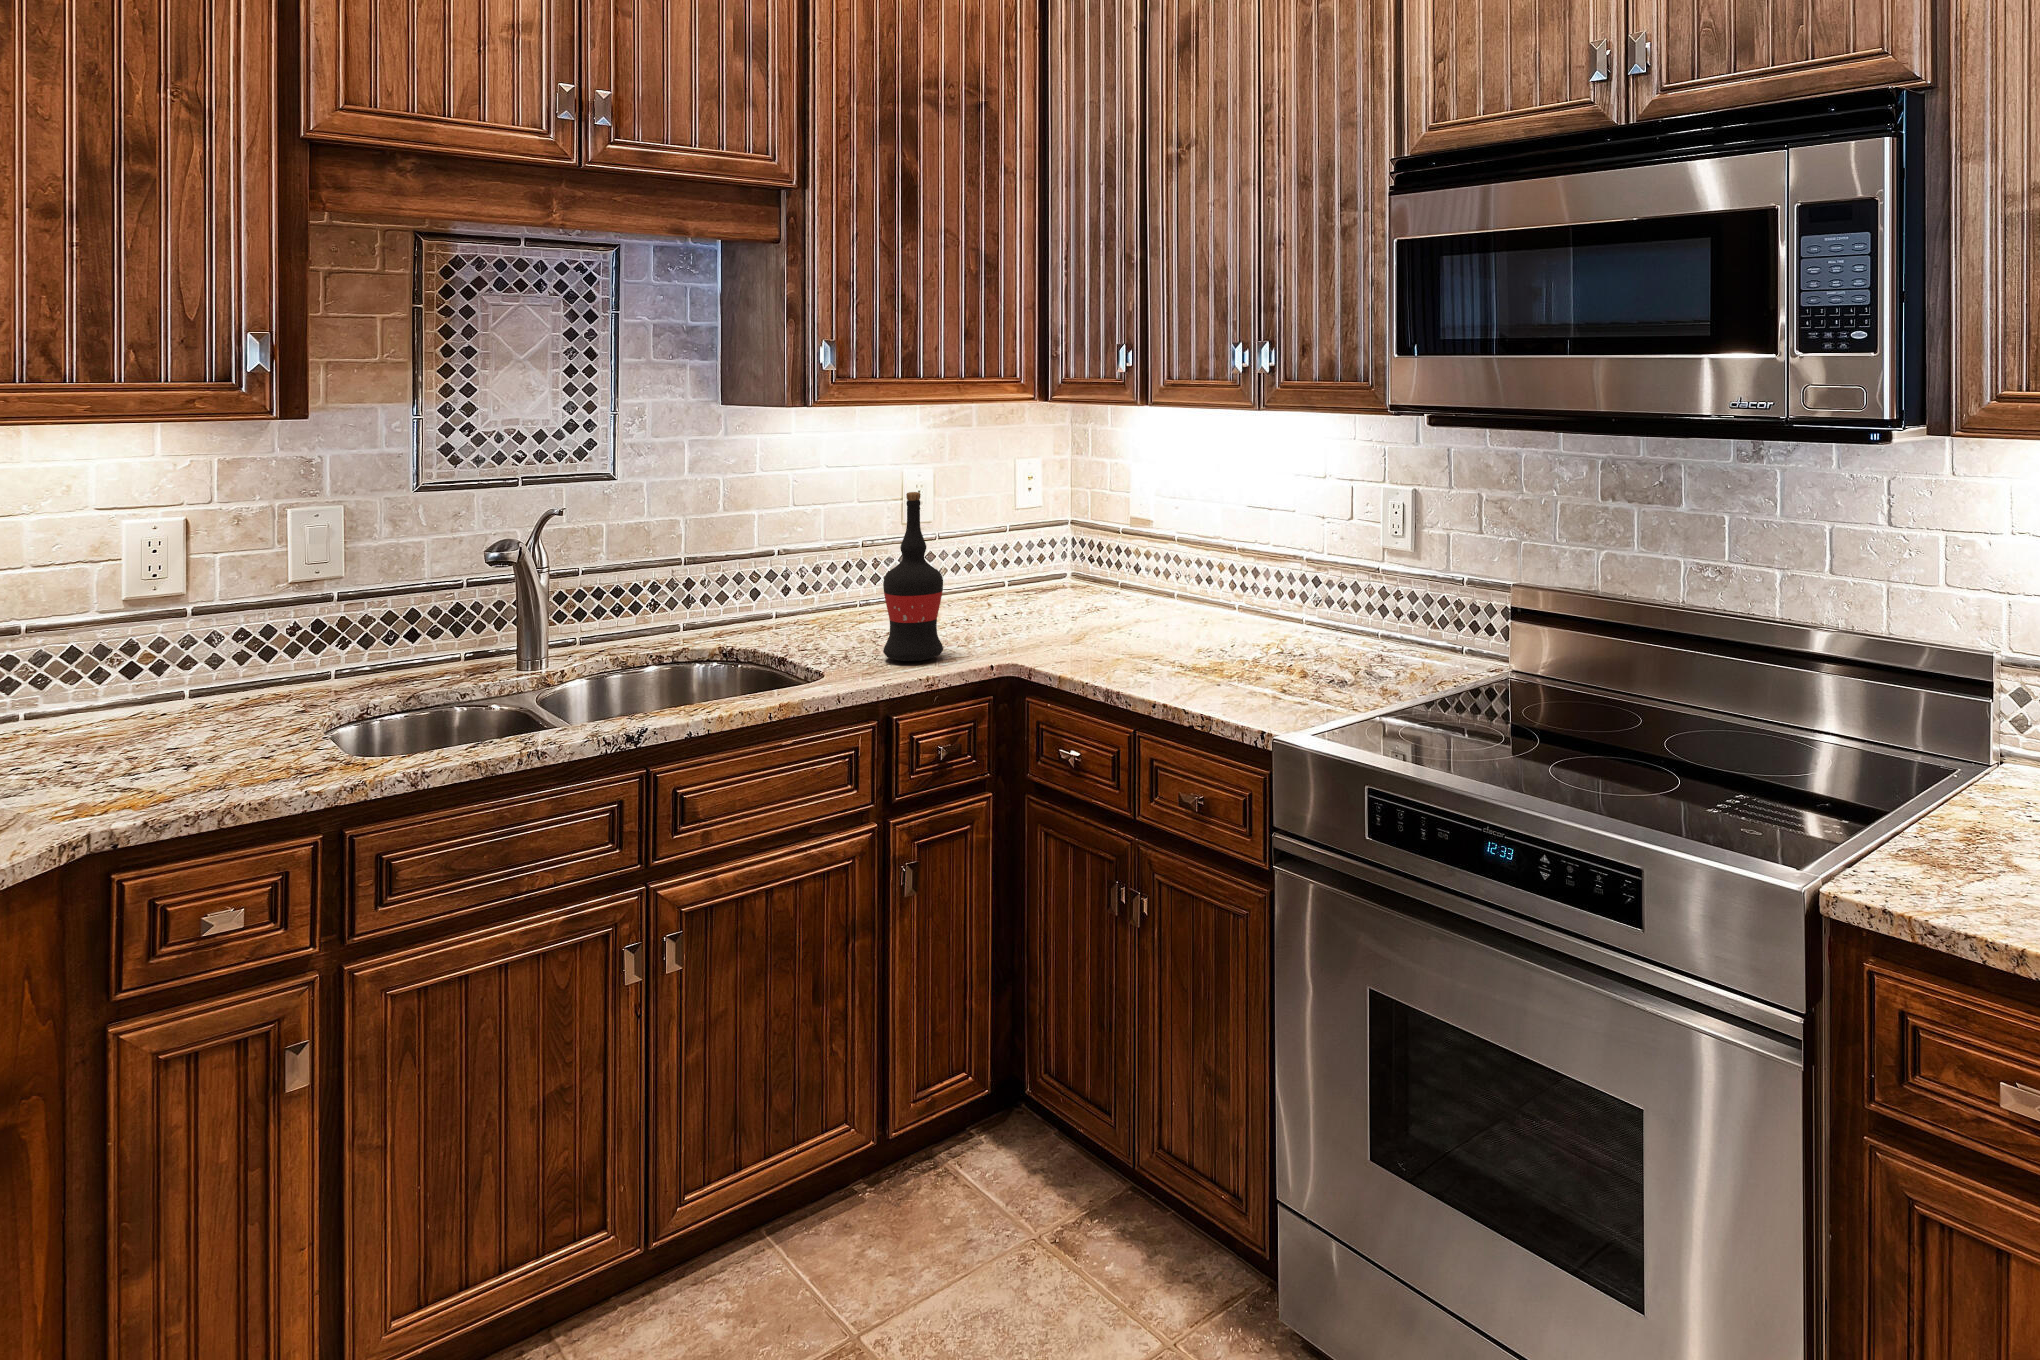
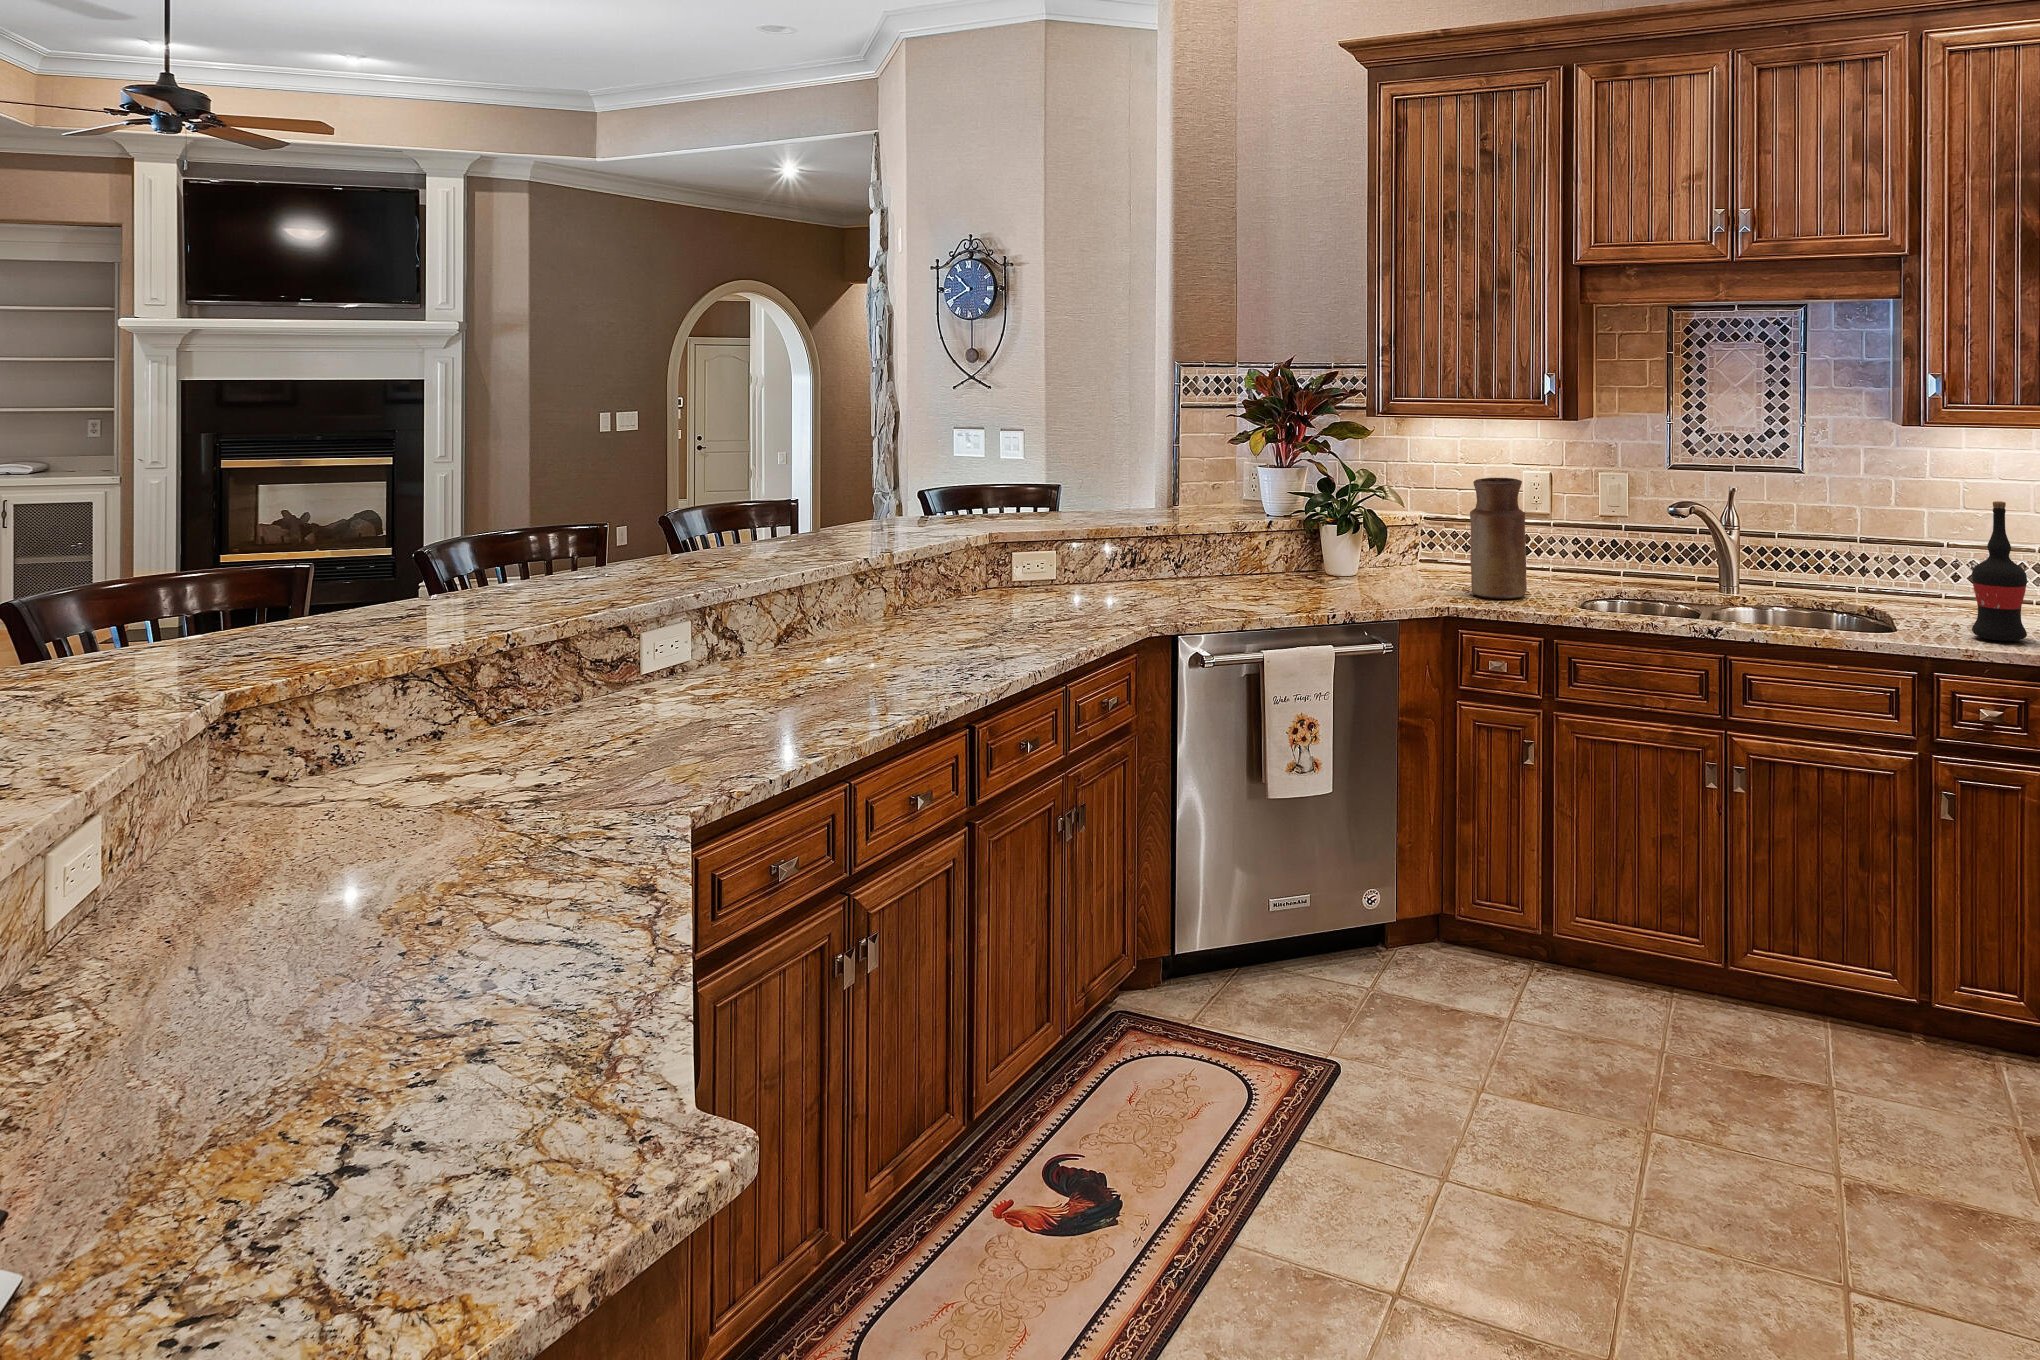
vase: none [59,537,196,784] -> present [1470,478,1527,599]

